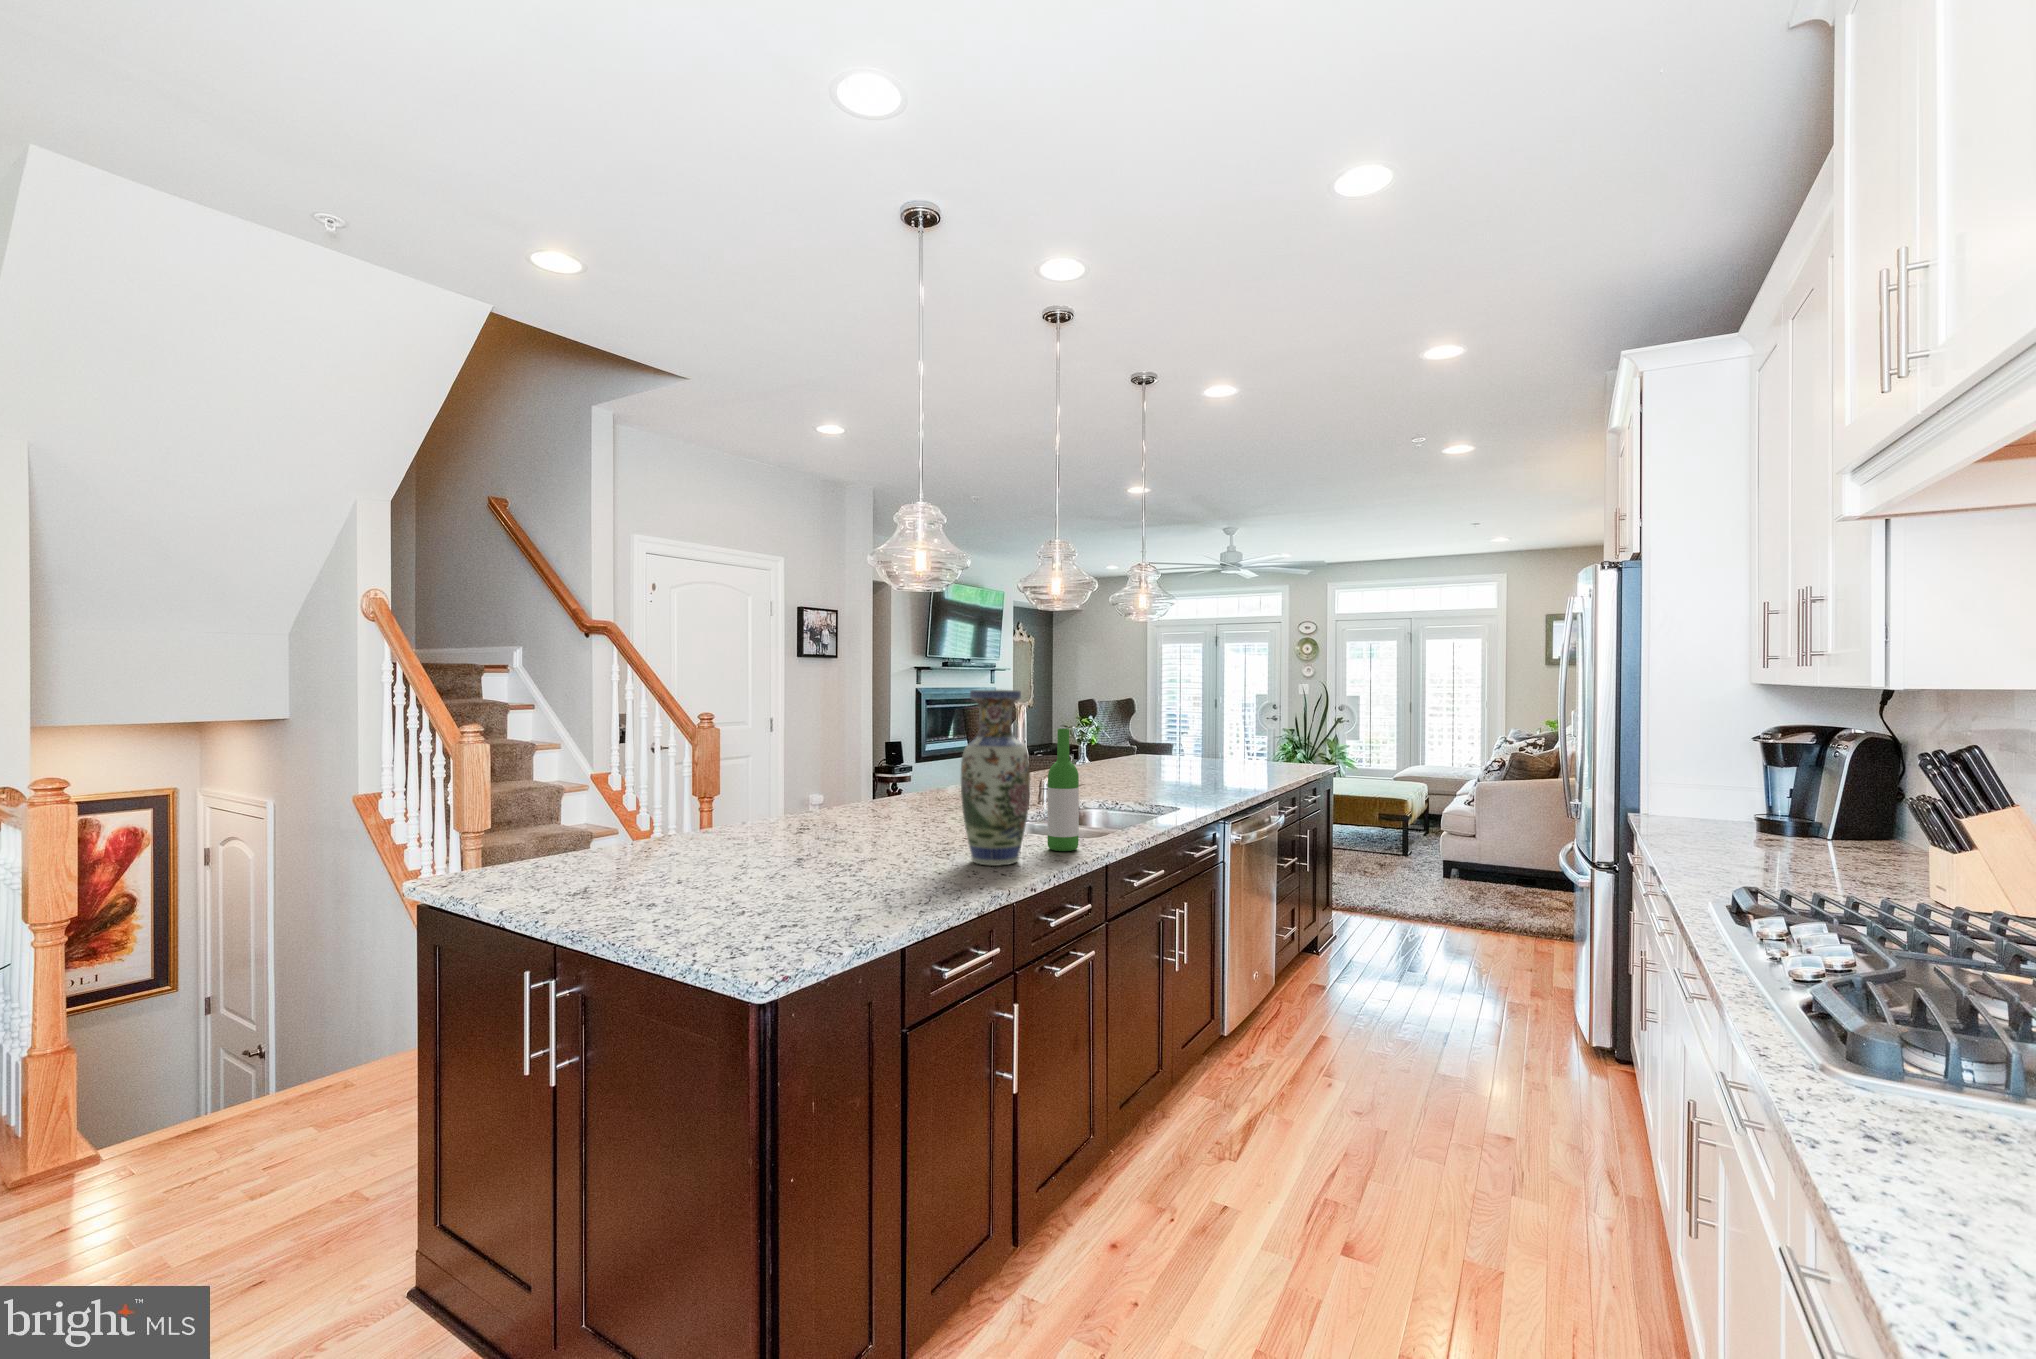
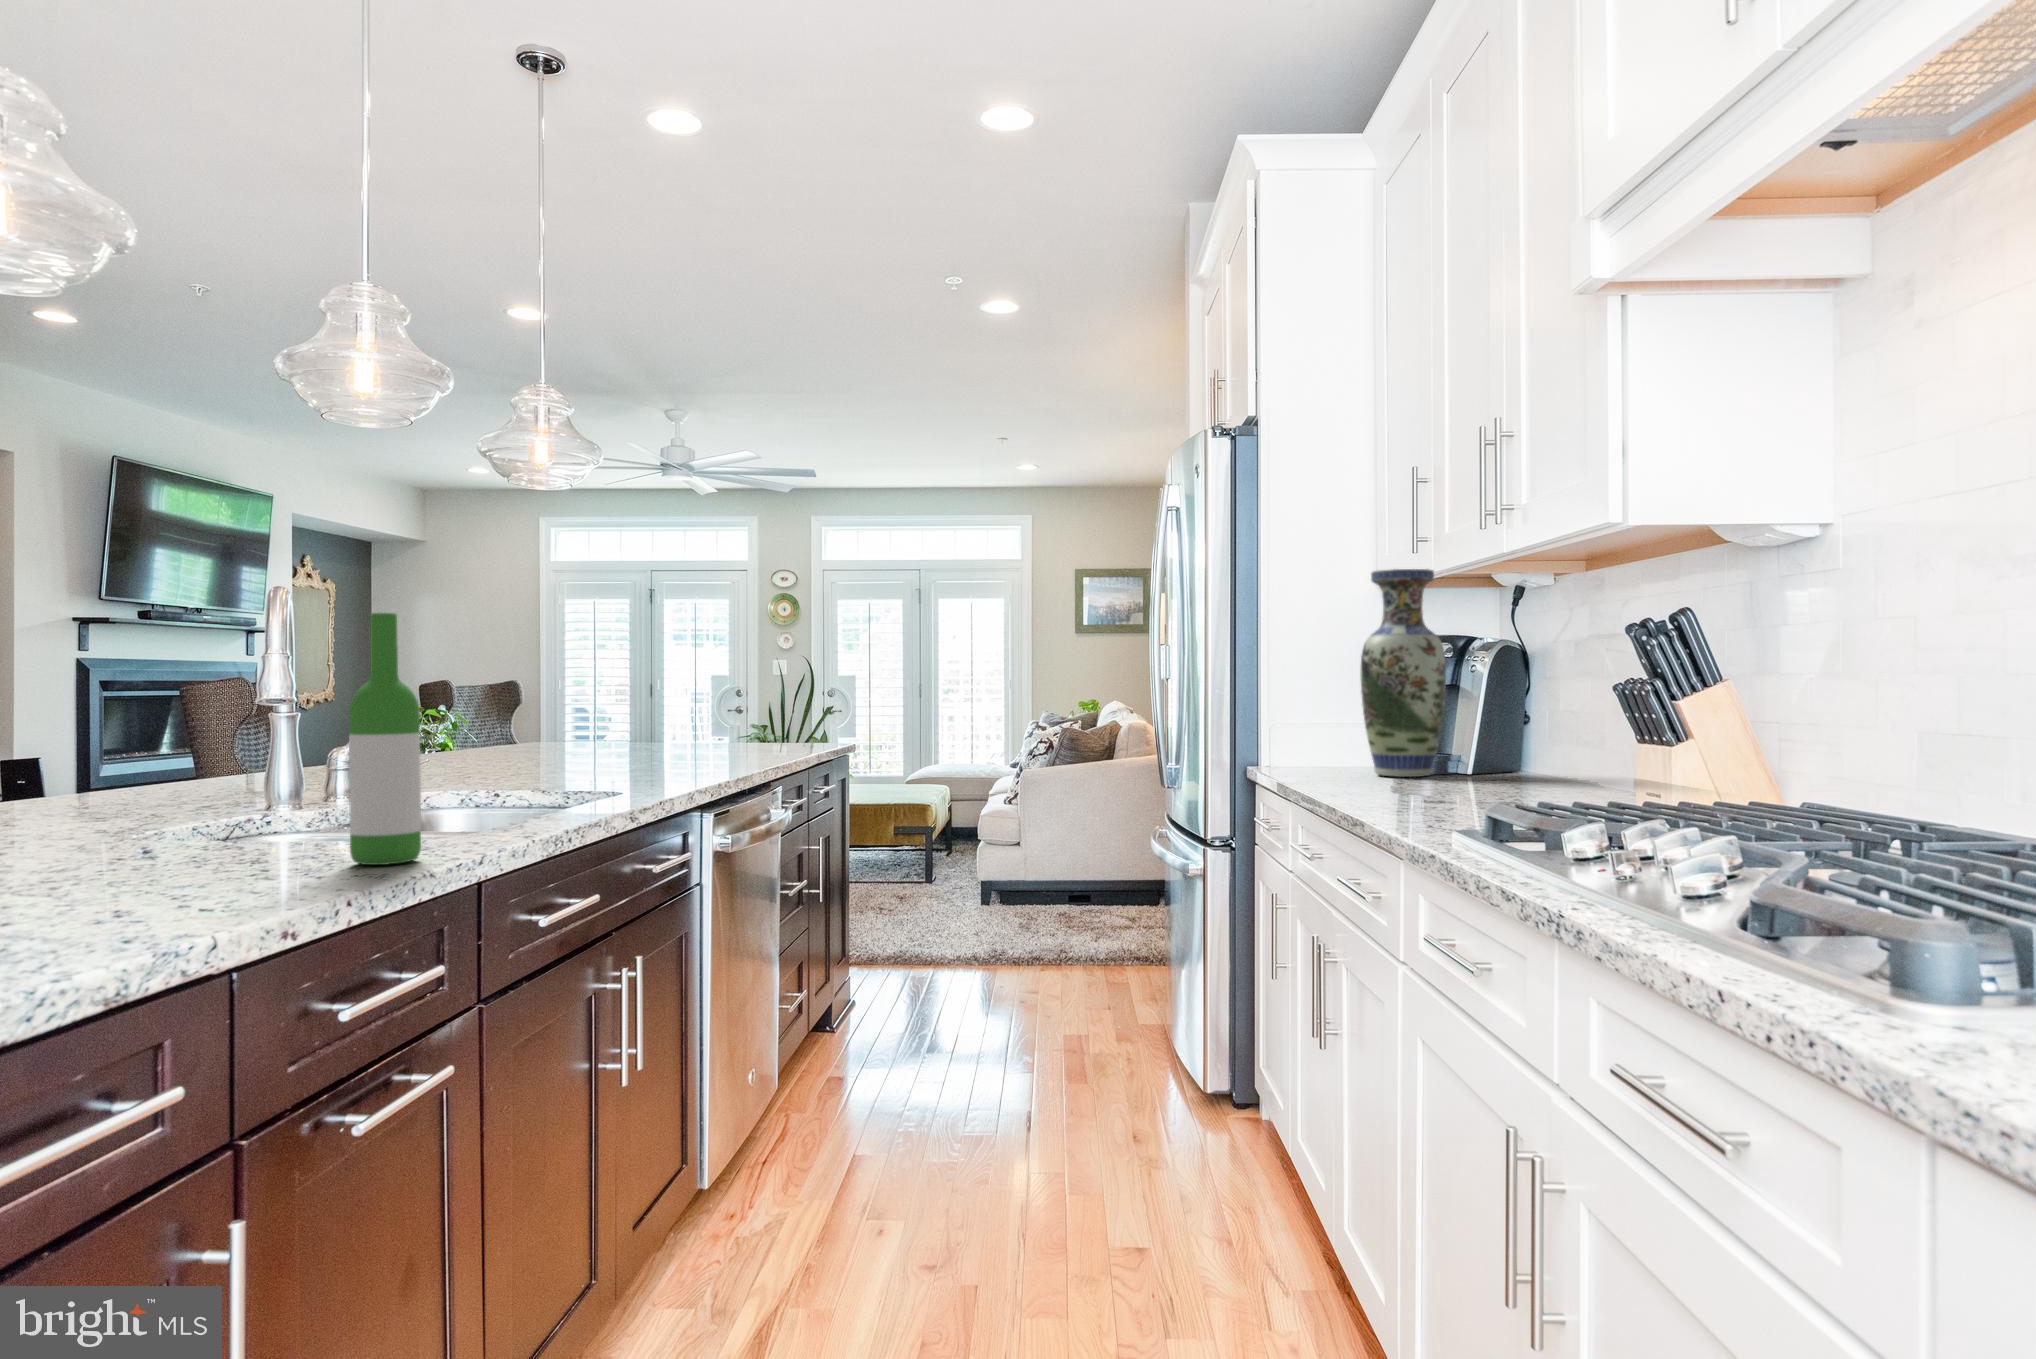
vase: present [961,690,1030,866] -> present [1360,569,1446,777]

